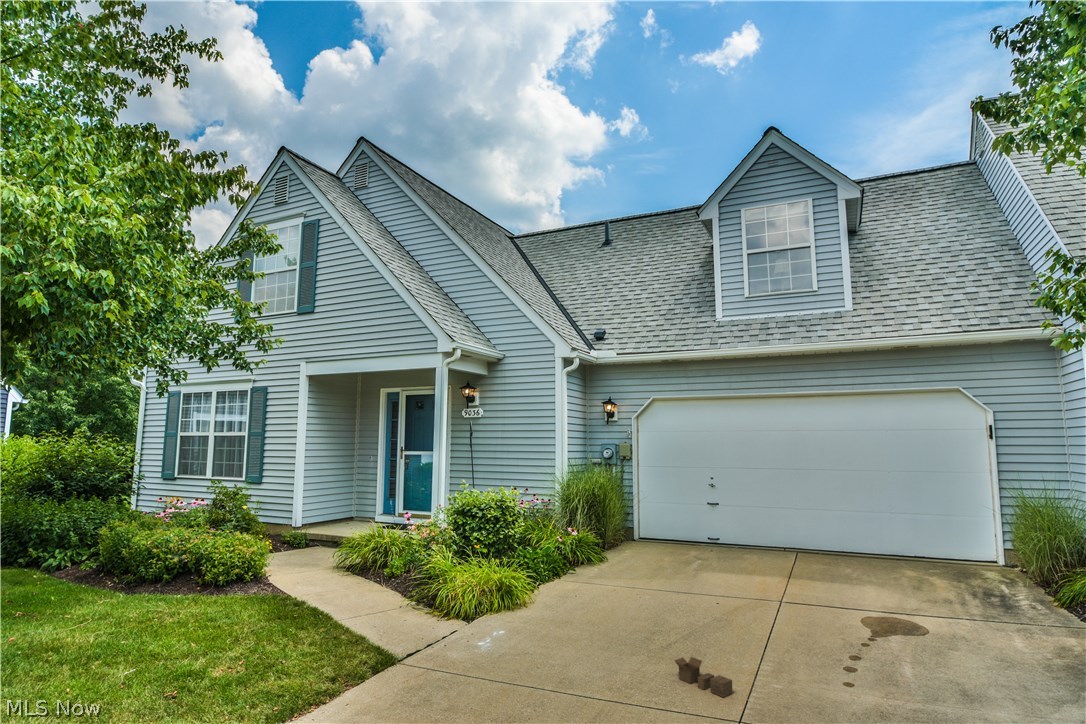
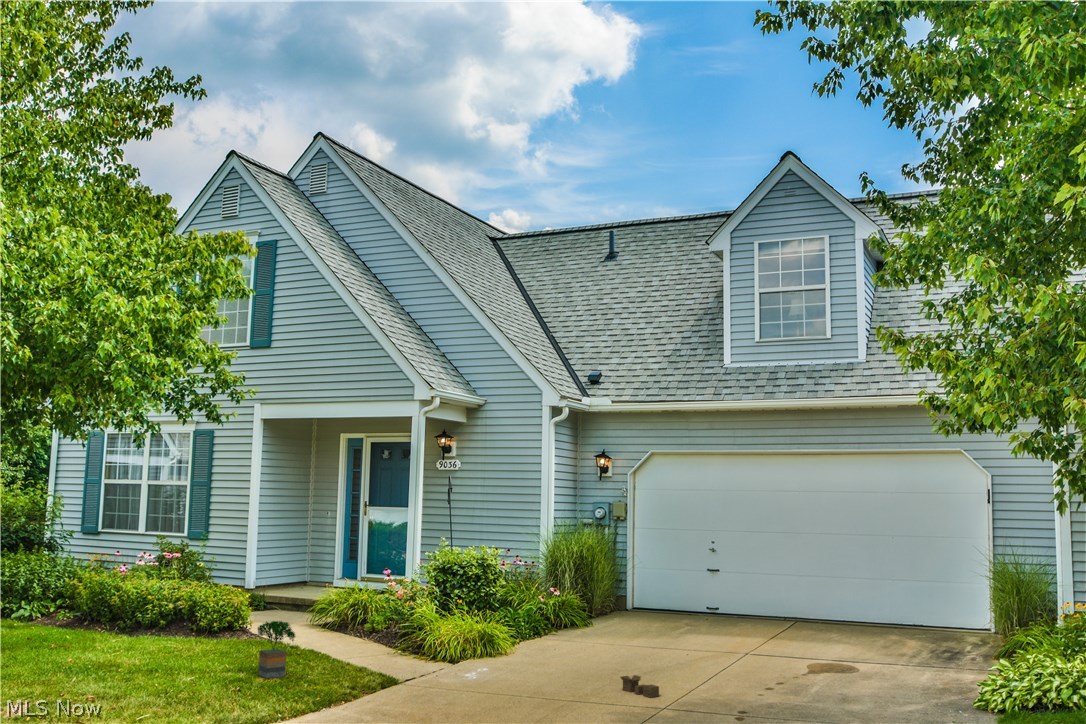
potted tree: none [215,588,267,666] -> present [258,621,295,678]

